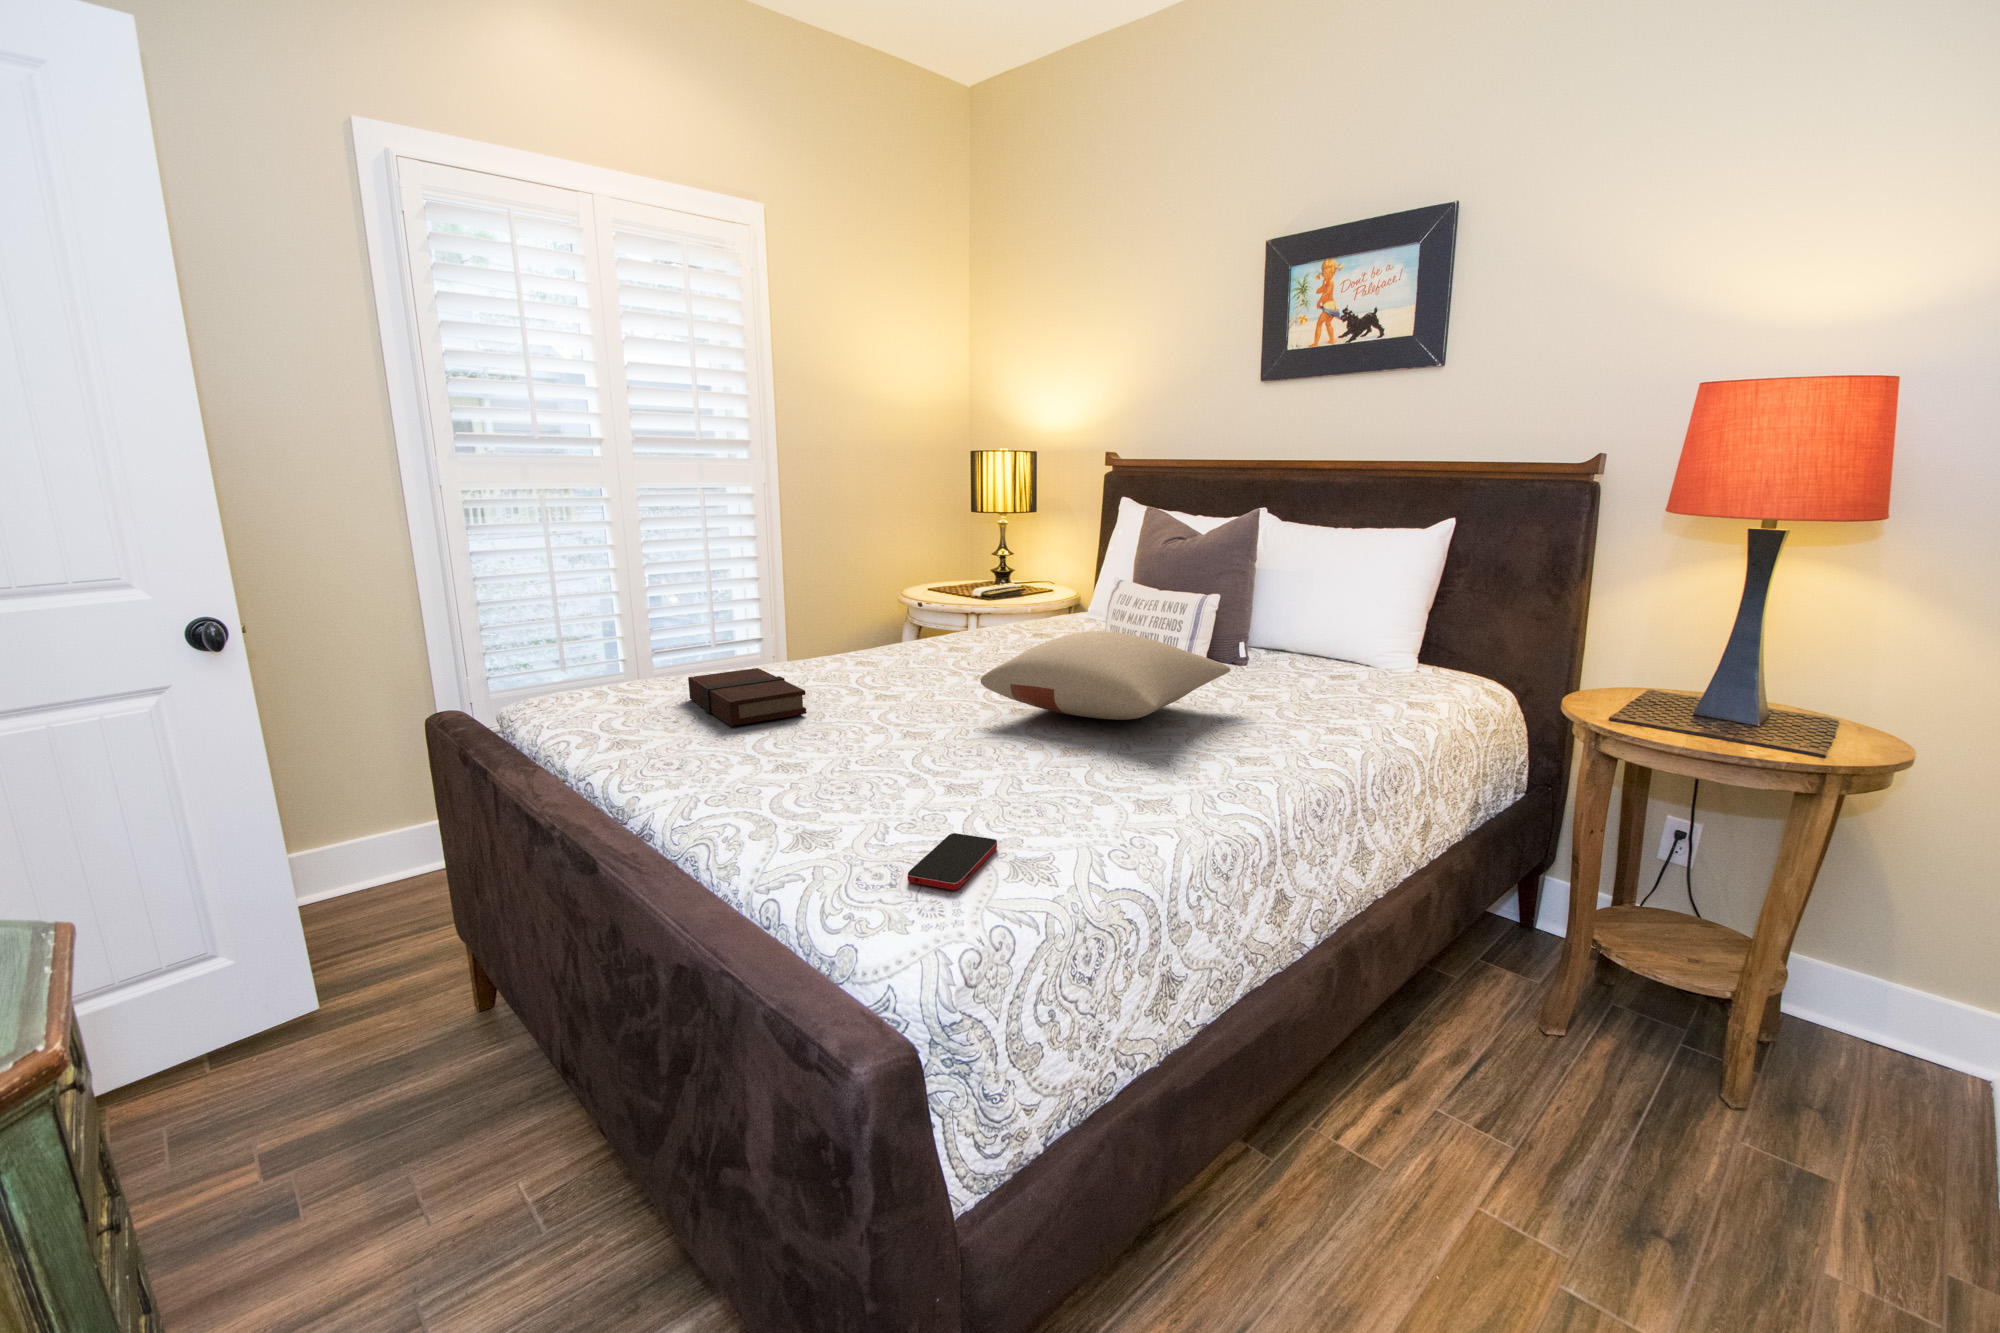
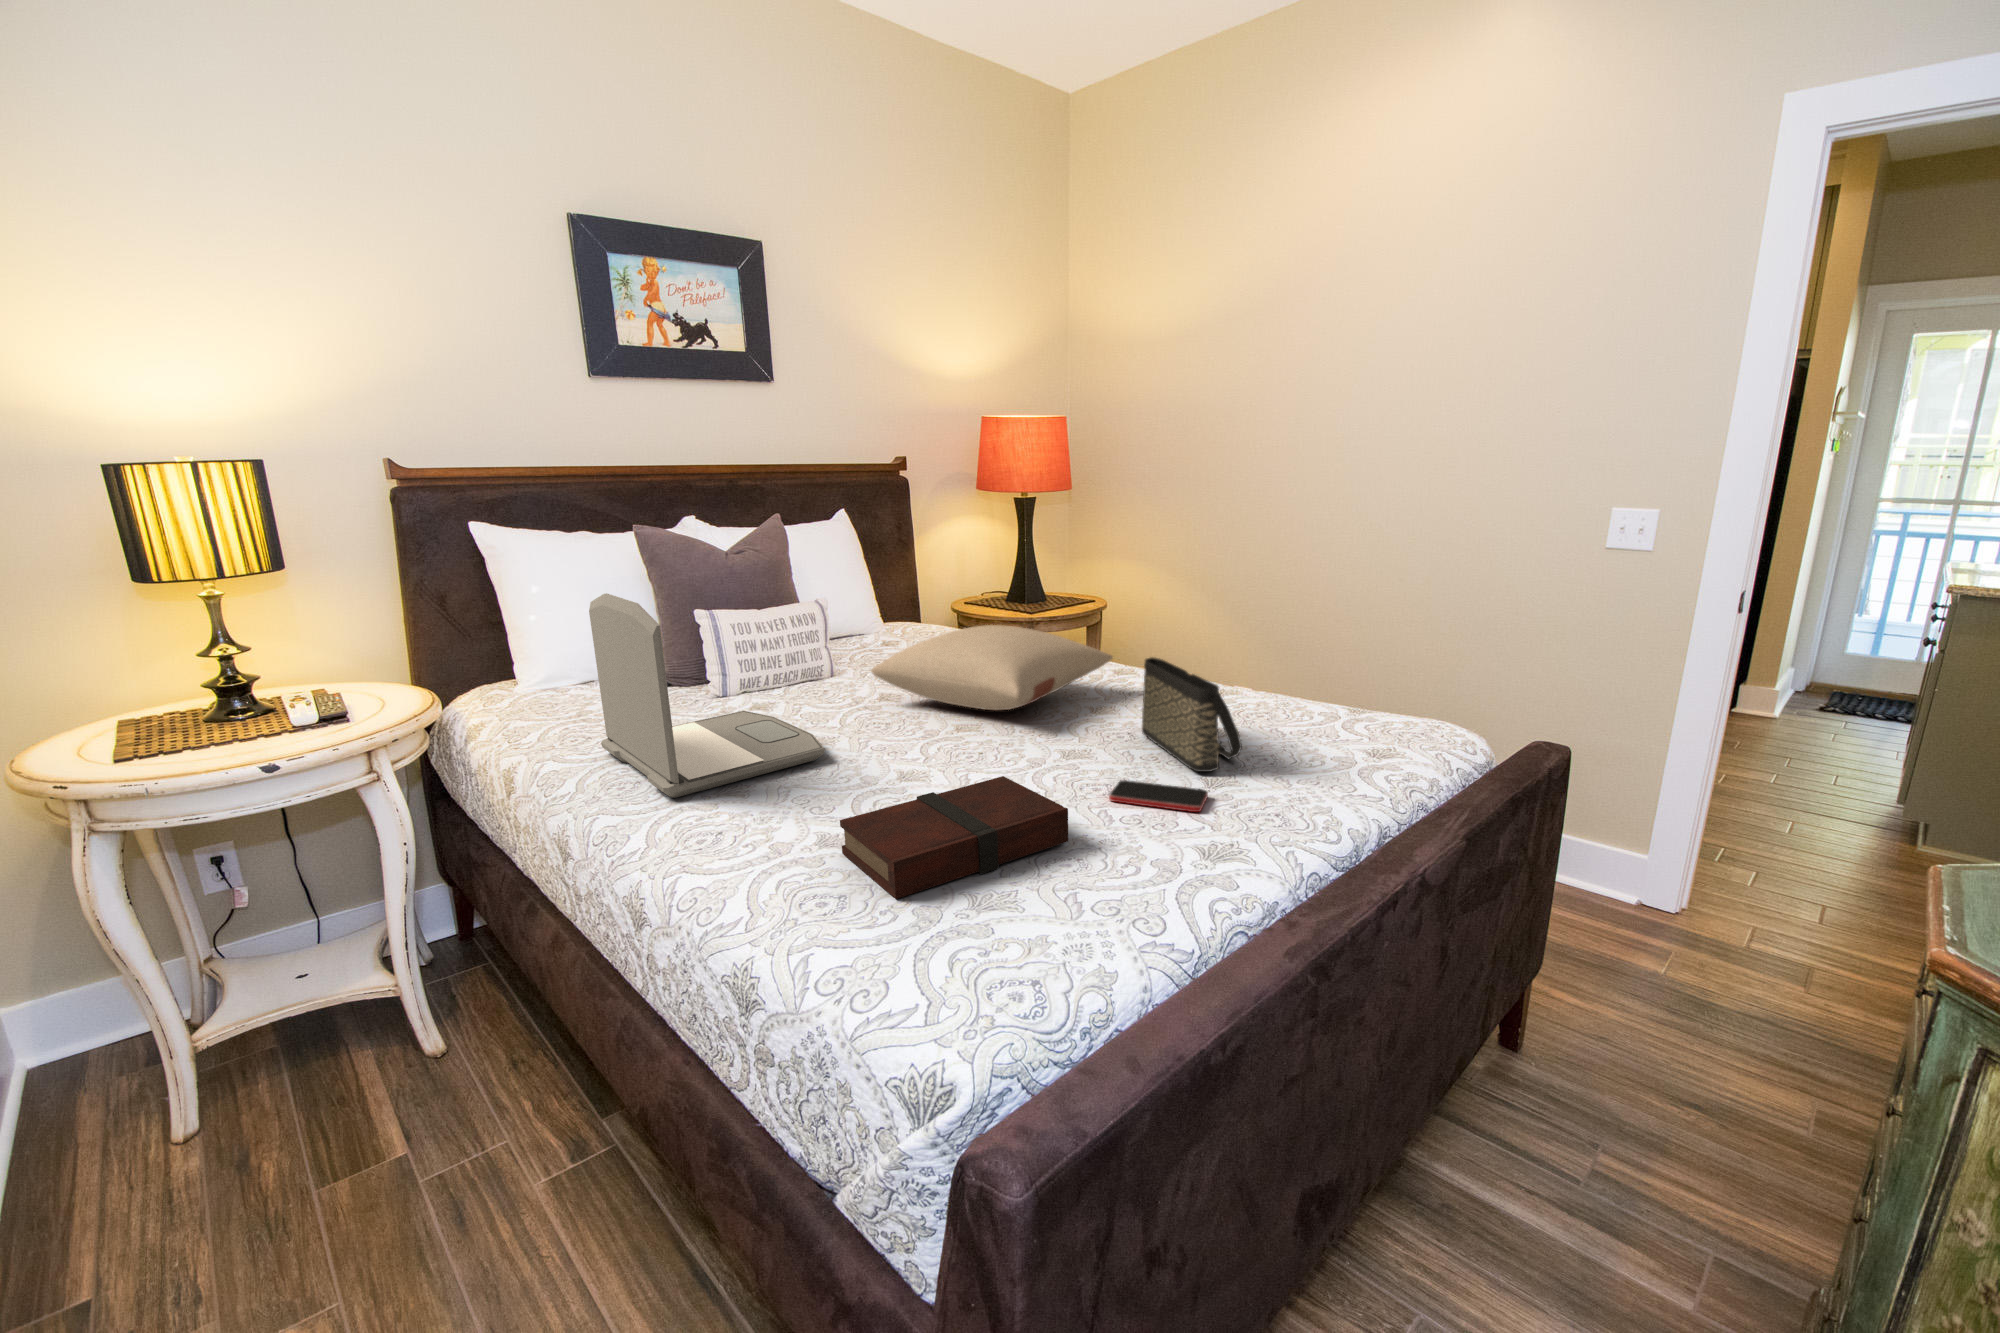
laptop: none [861,538,1026,676] -> present [589,593,825,798]
handbag: none [841,676,1008,784] -> present [1142,657,1242,772]
smartphone: present [908,833,997,890] -> present [1109,780,1208,812]

